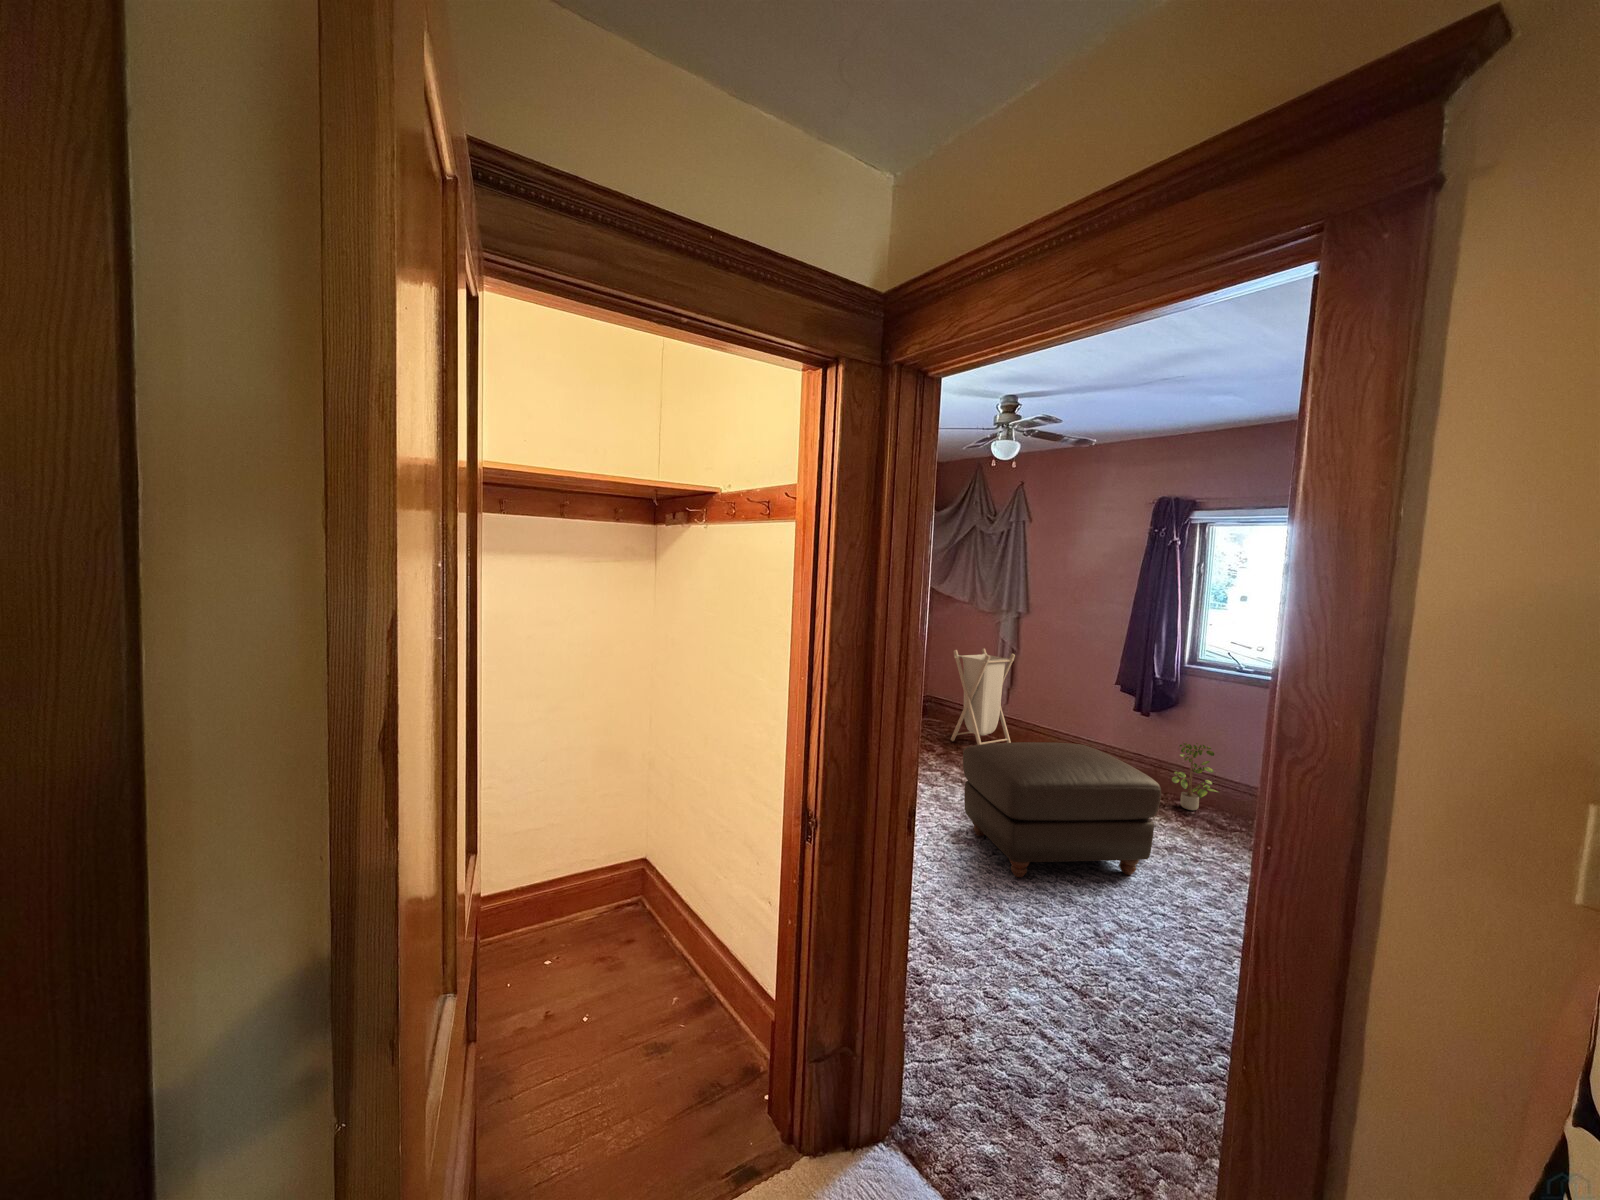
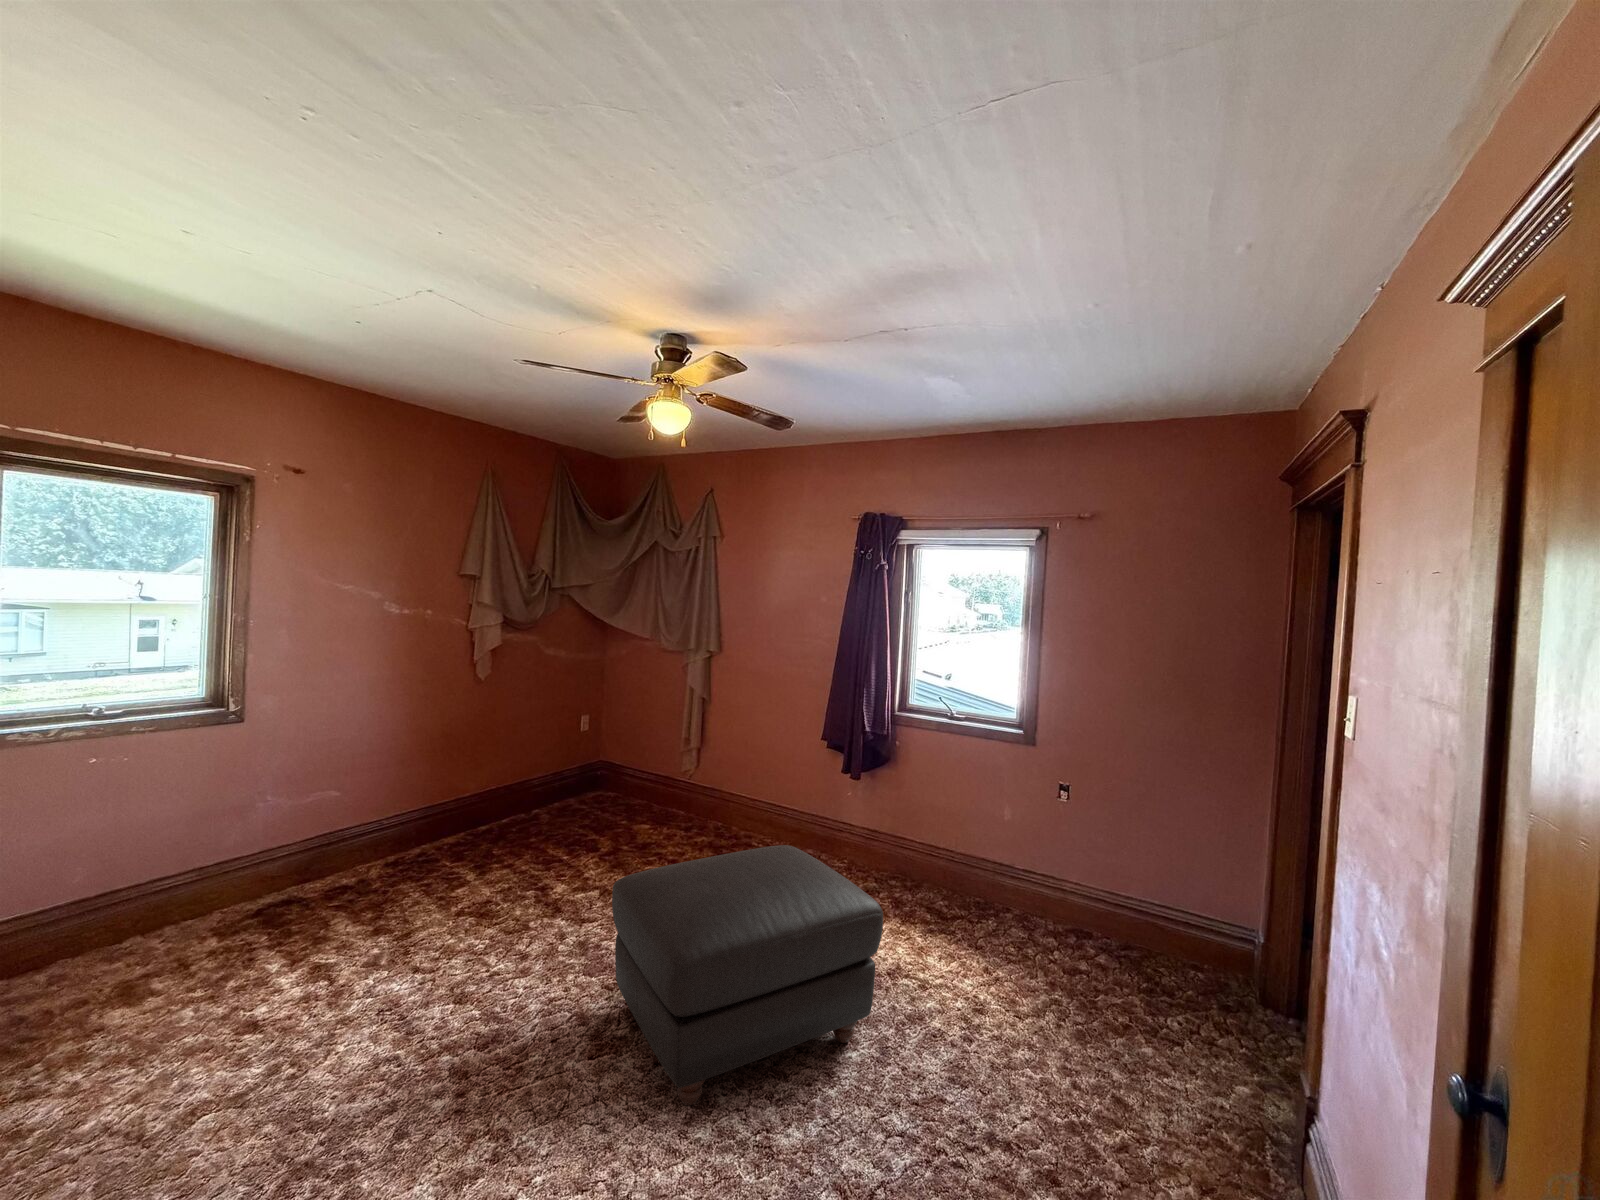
laundry hamper: present [951,648,1015,745] -> none [624,699,706,842]
potted plant: present [1172,743,1217,810] -> none [886,808,937,893]

